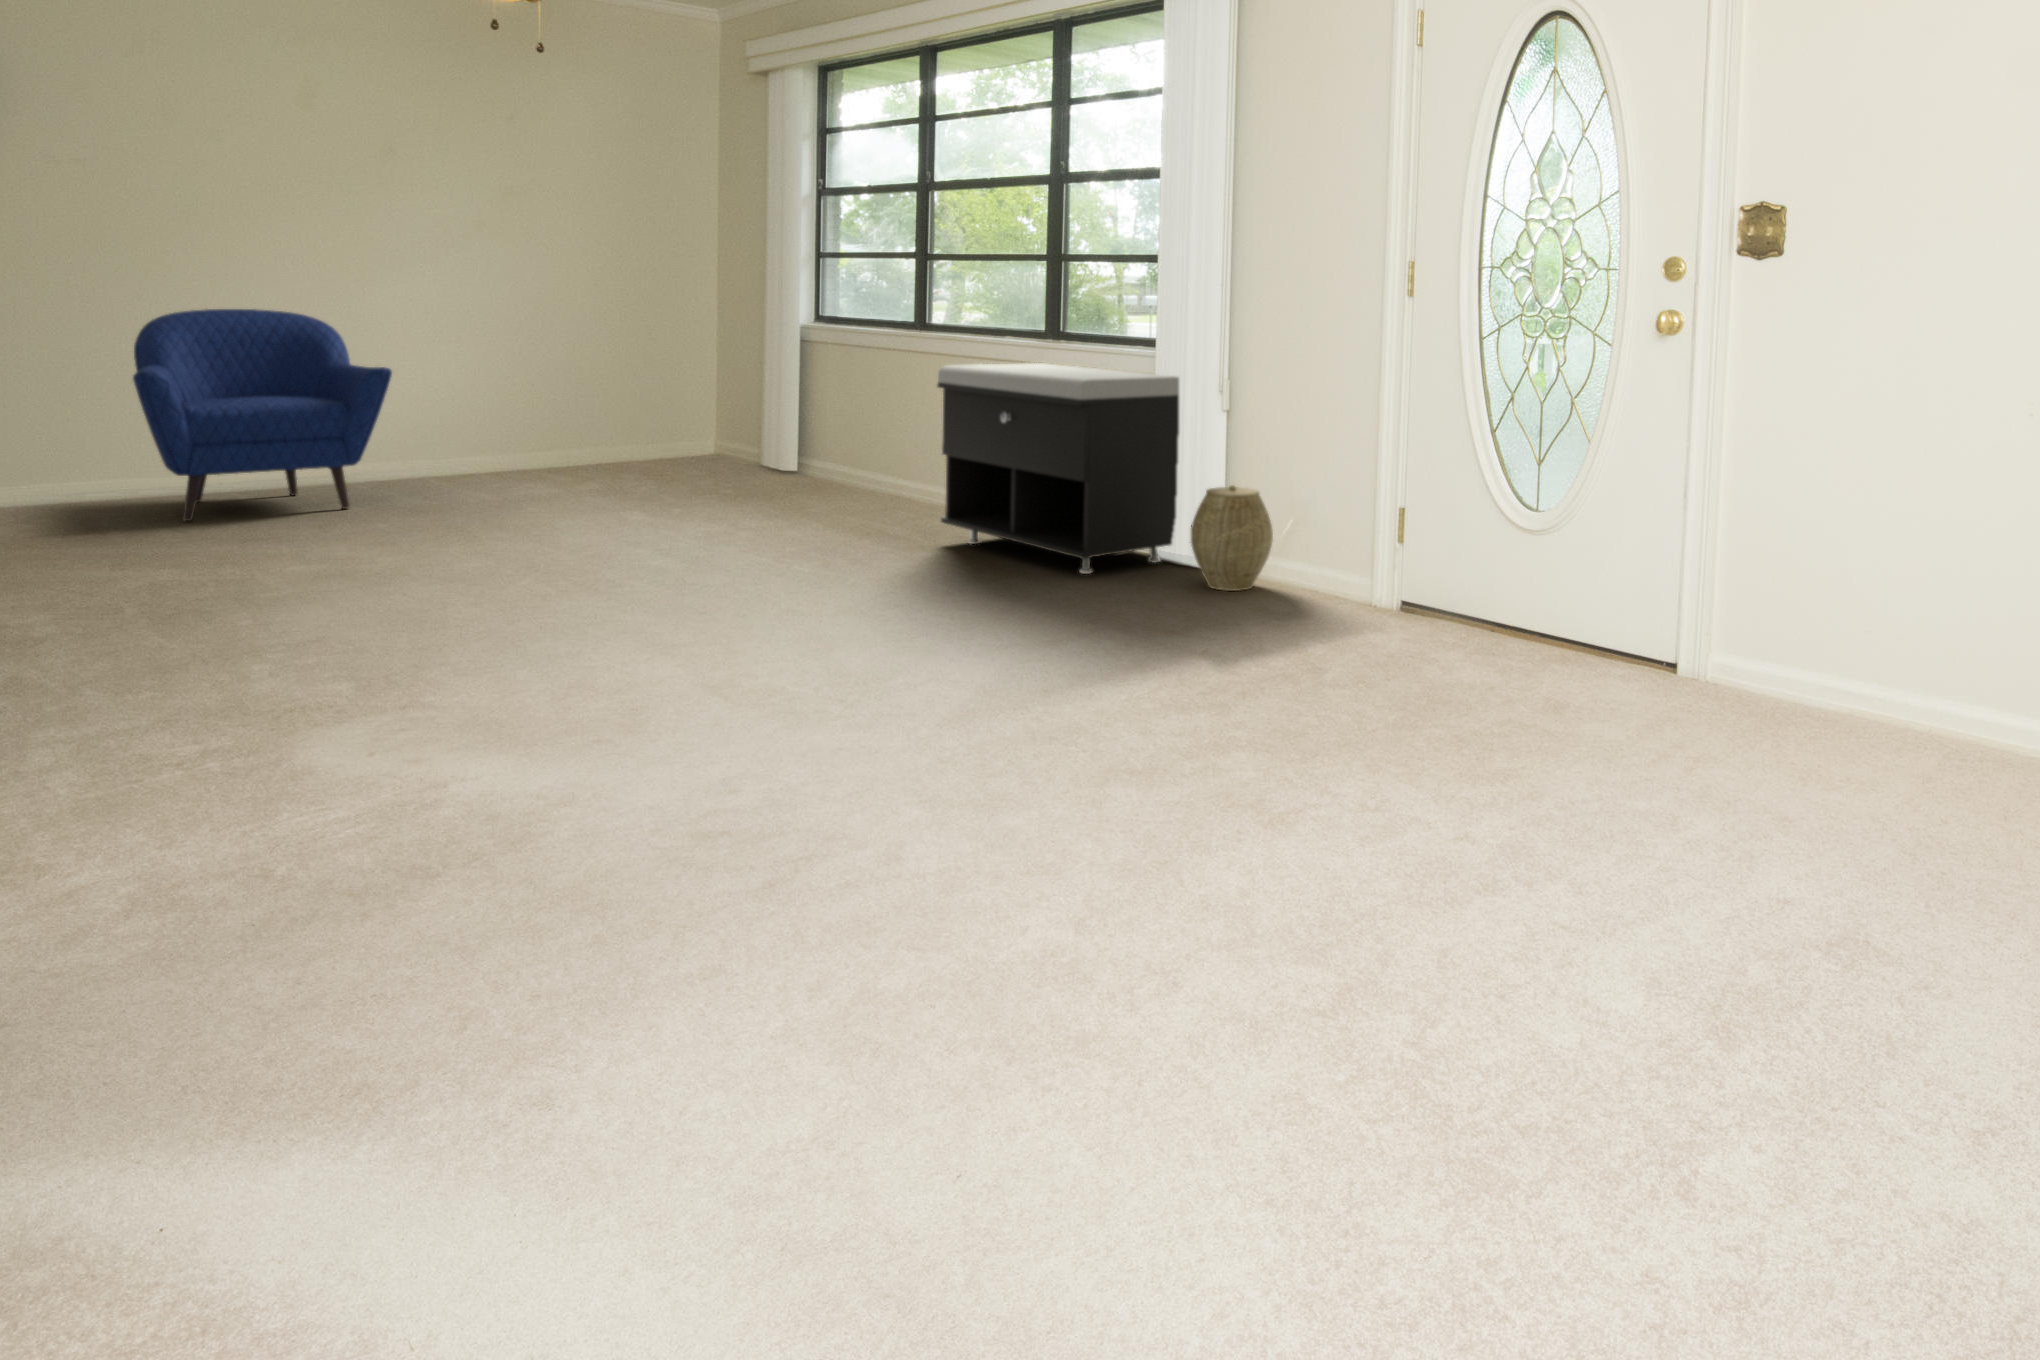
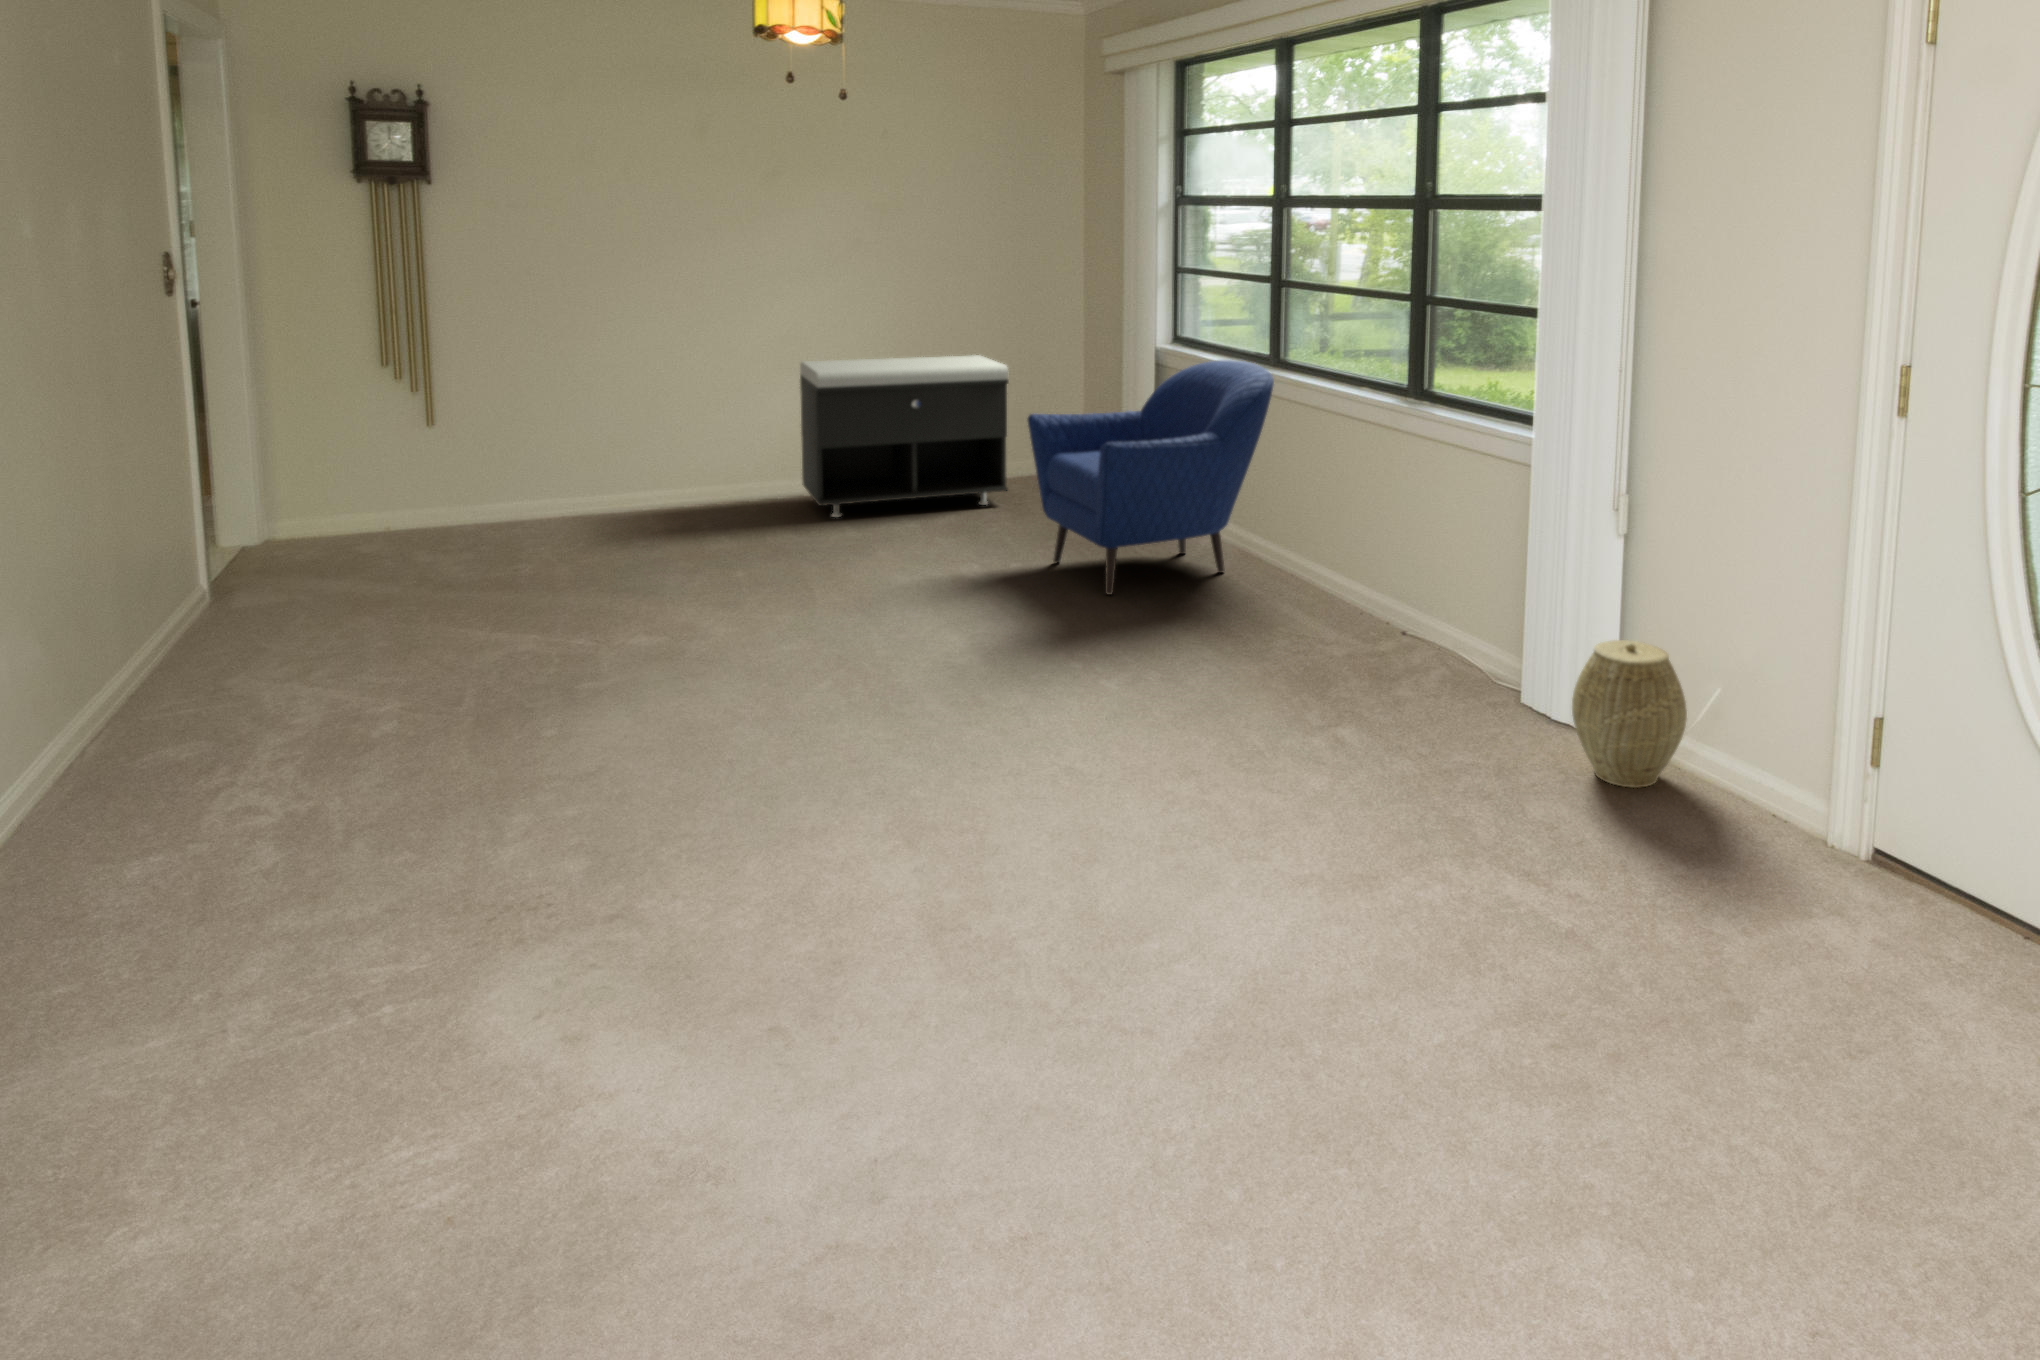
armchair: present [133,309,392,521] -> present [1028,360,1274,595]
storage bench: present [938,363,1179,574] -> present [800,355,1008,517]

